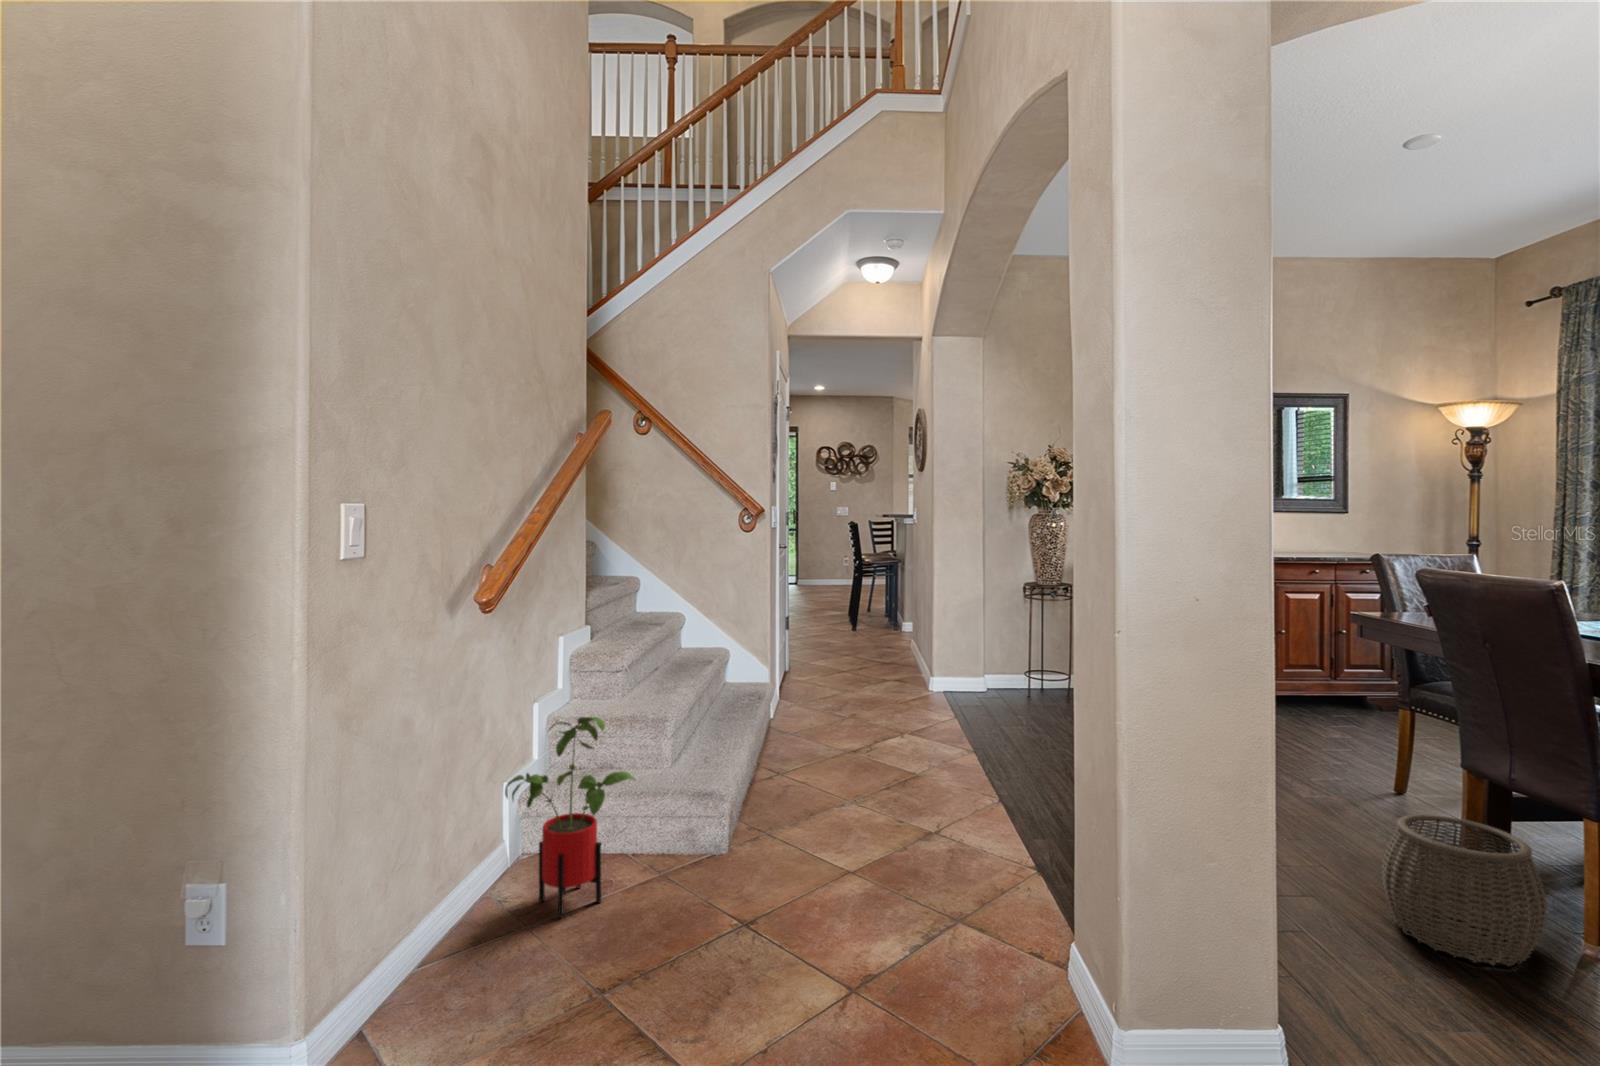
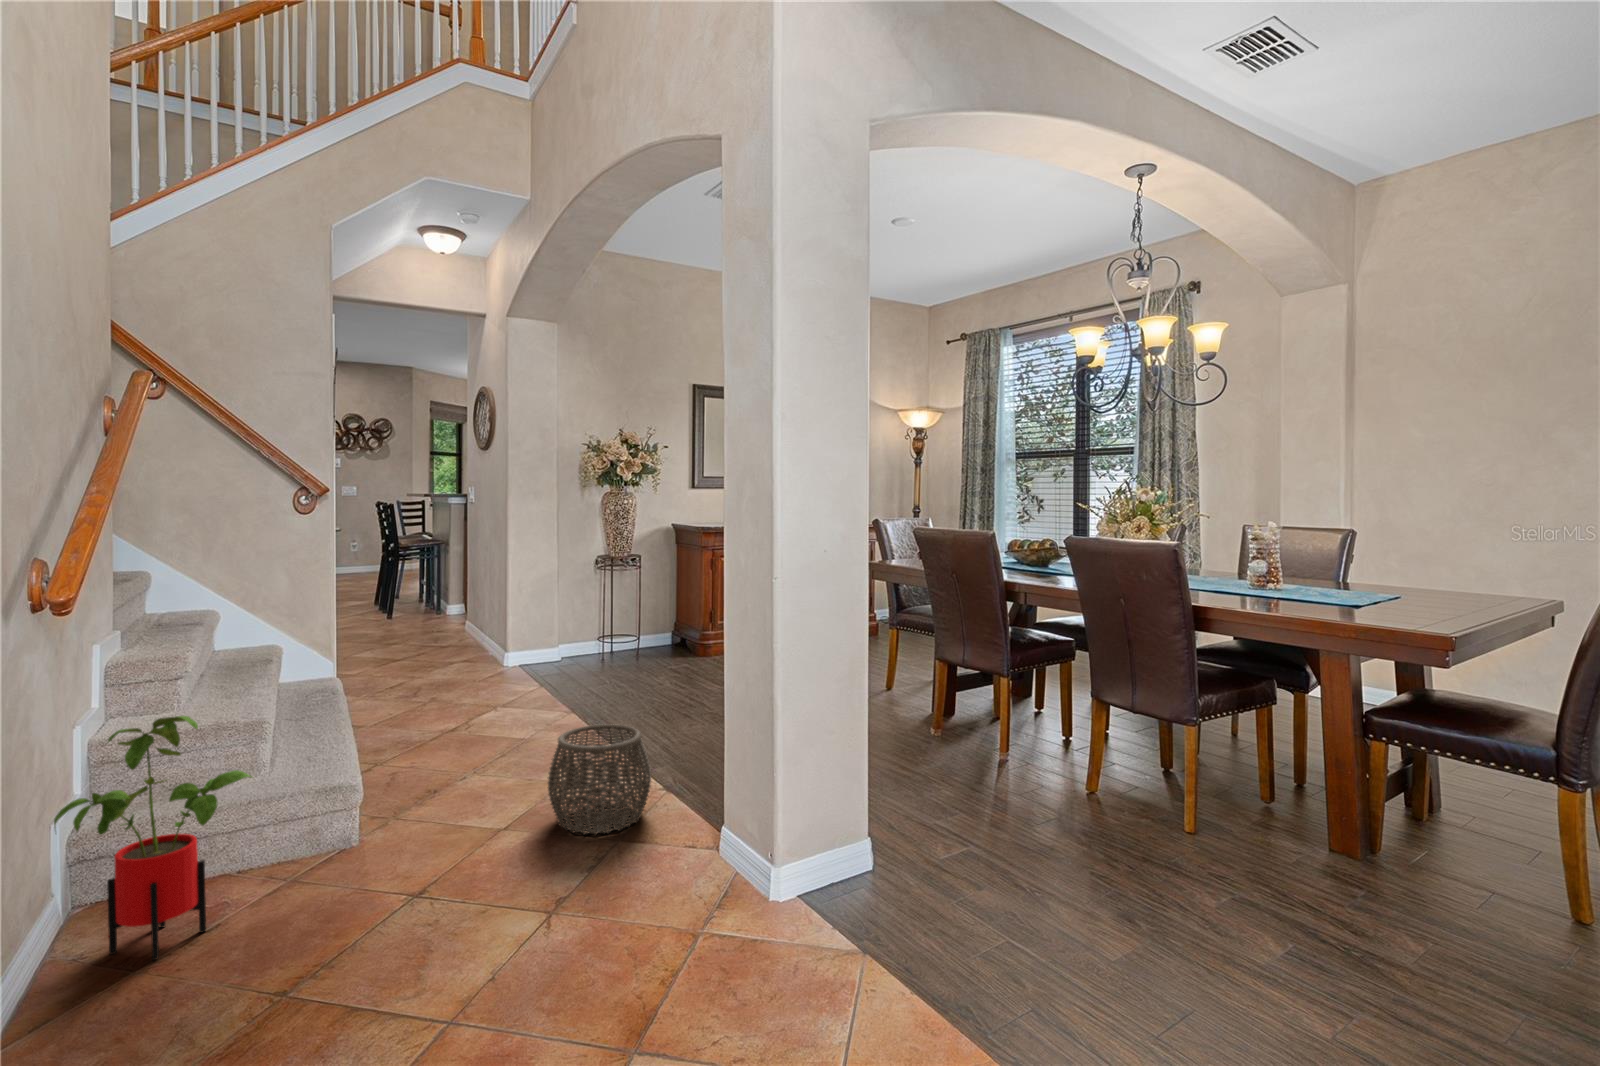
woven basket: present [1382,814,1547,966] -> present [548,724,651,834]

